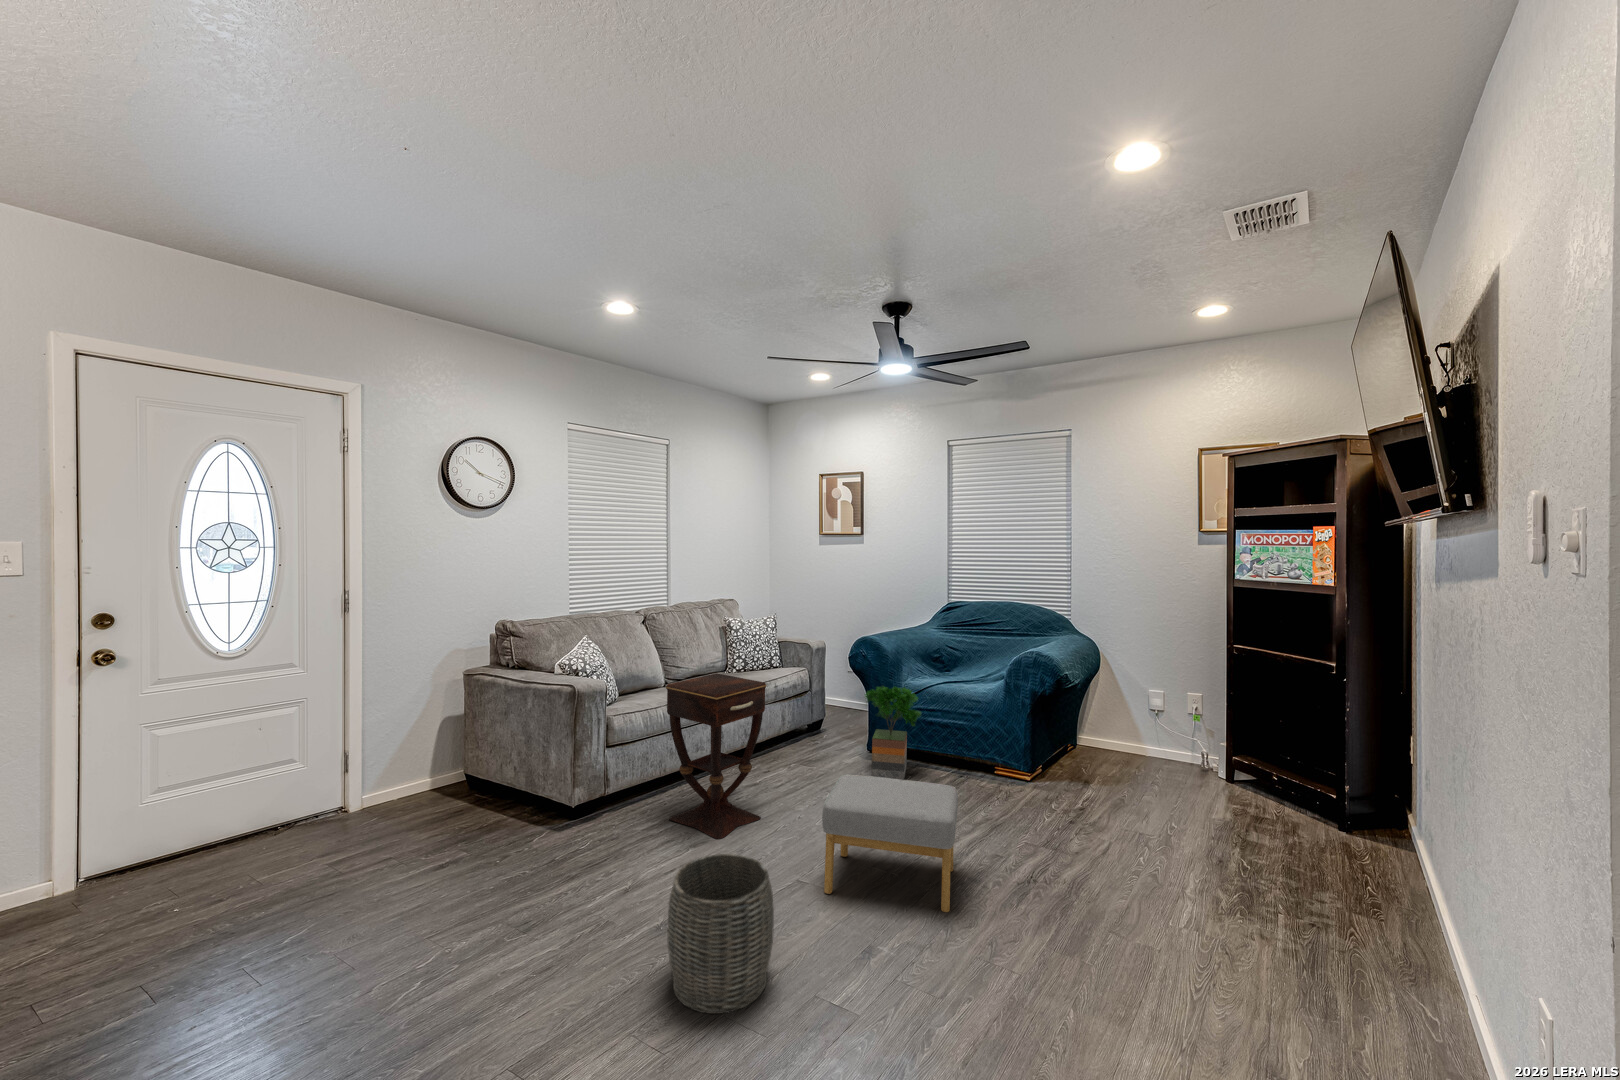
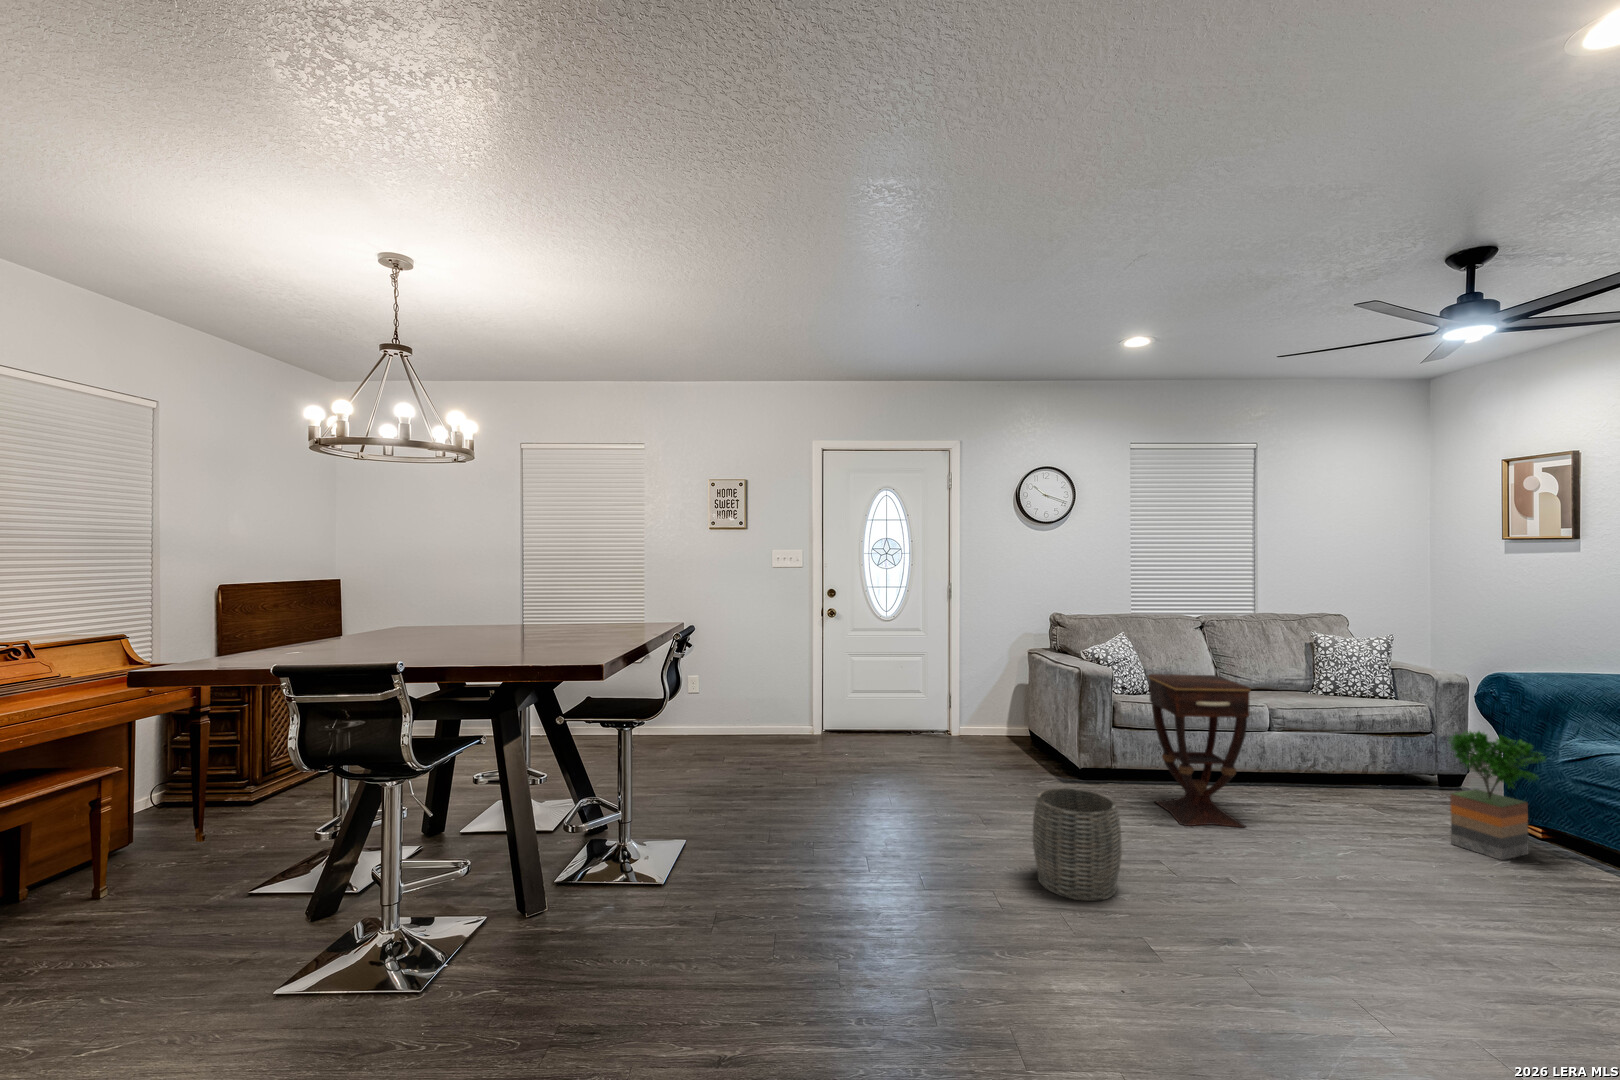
footstool: present [822,774,958,912] -> none [1230,787,1429,947]

